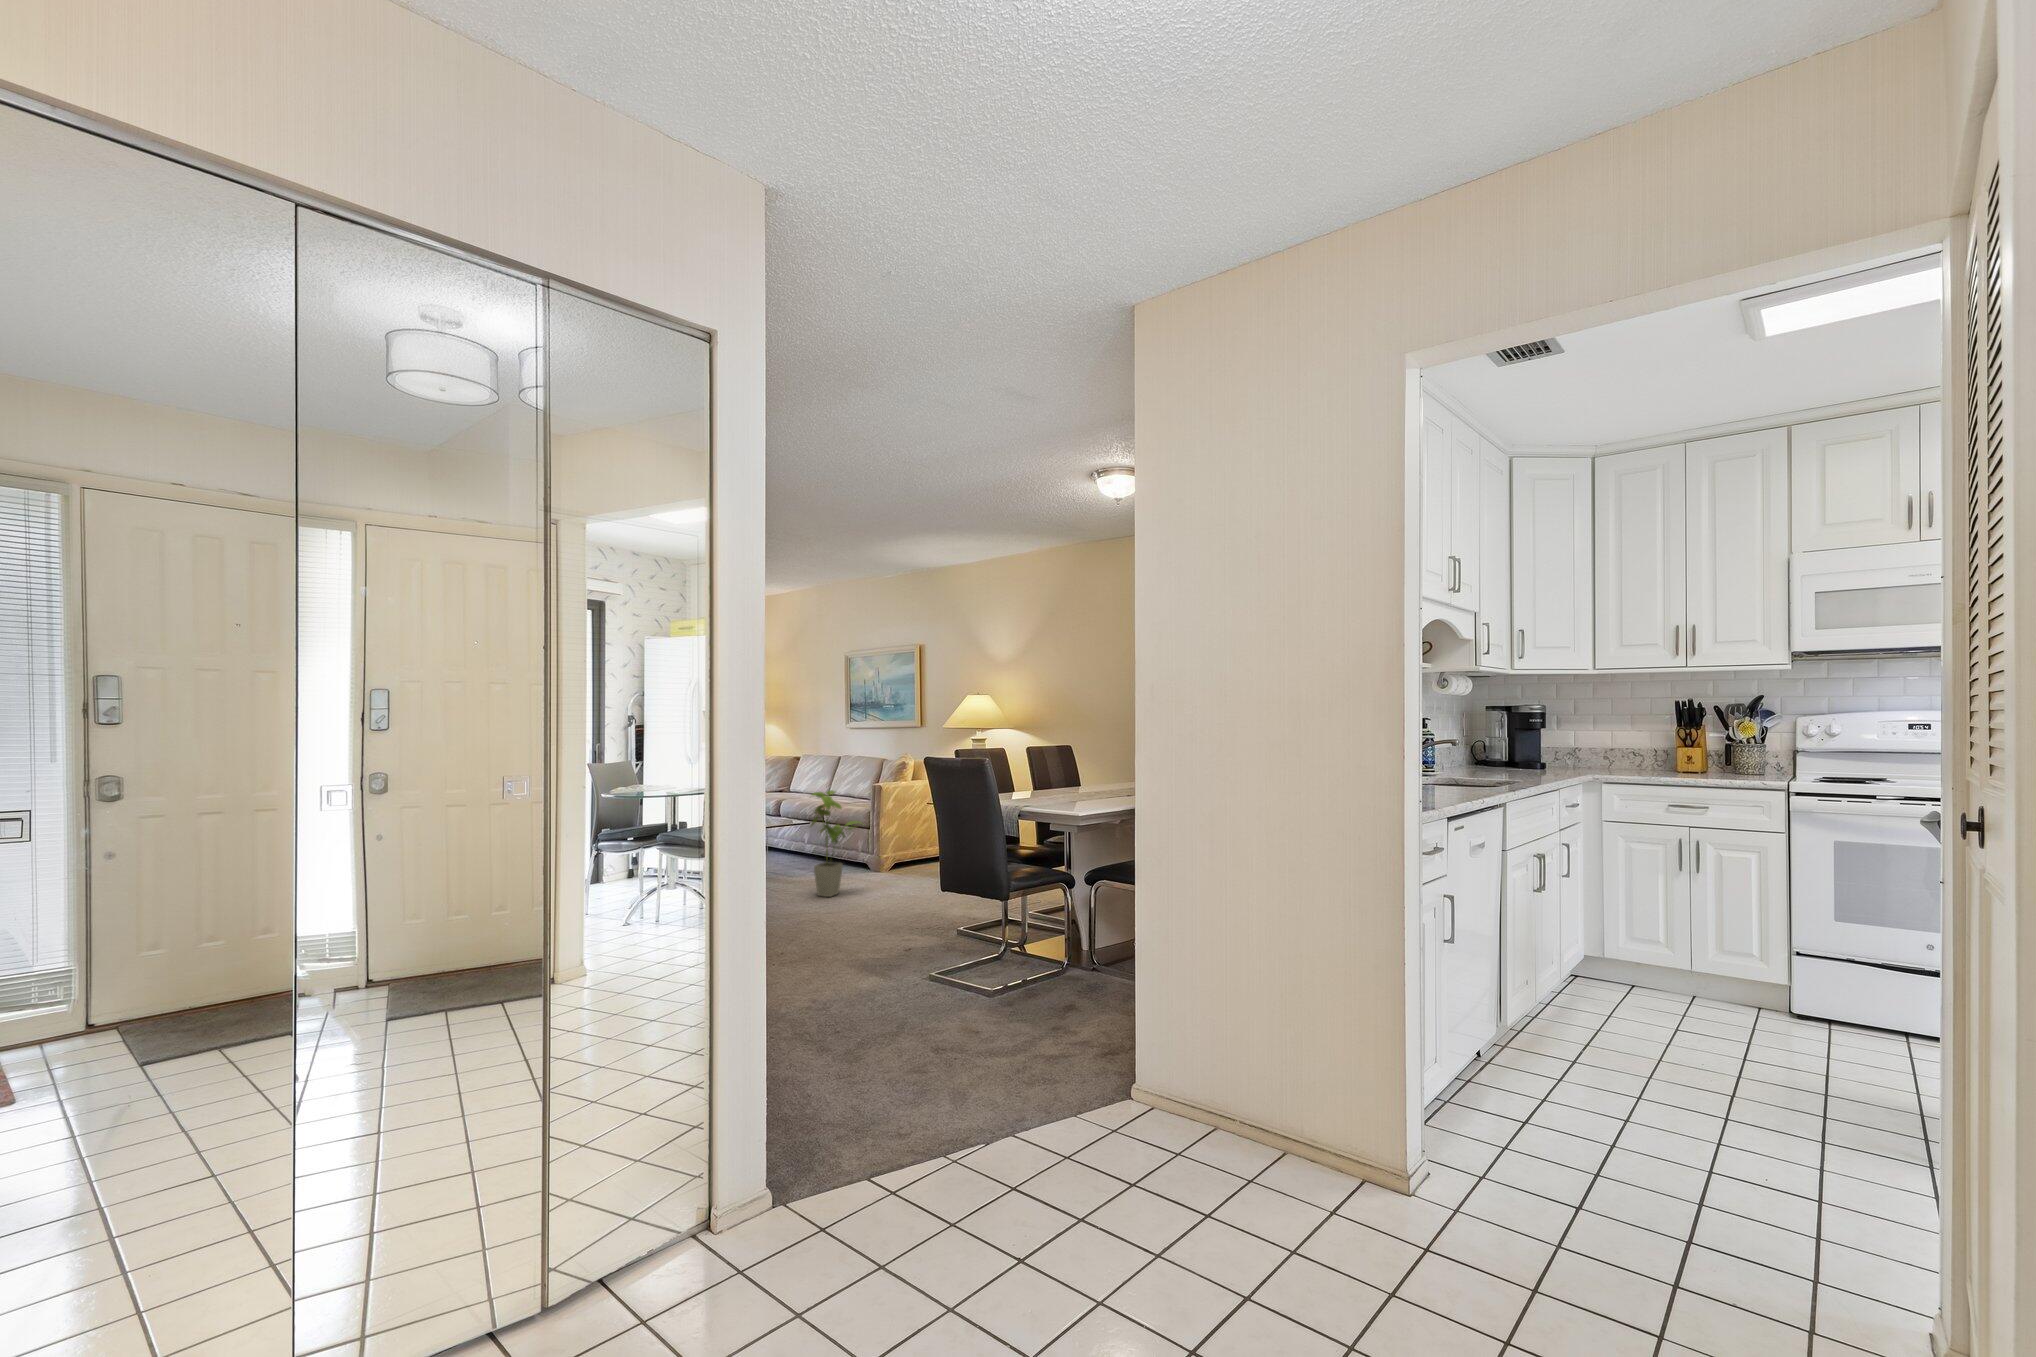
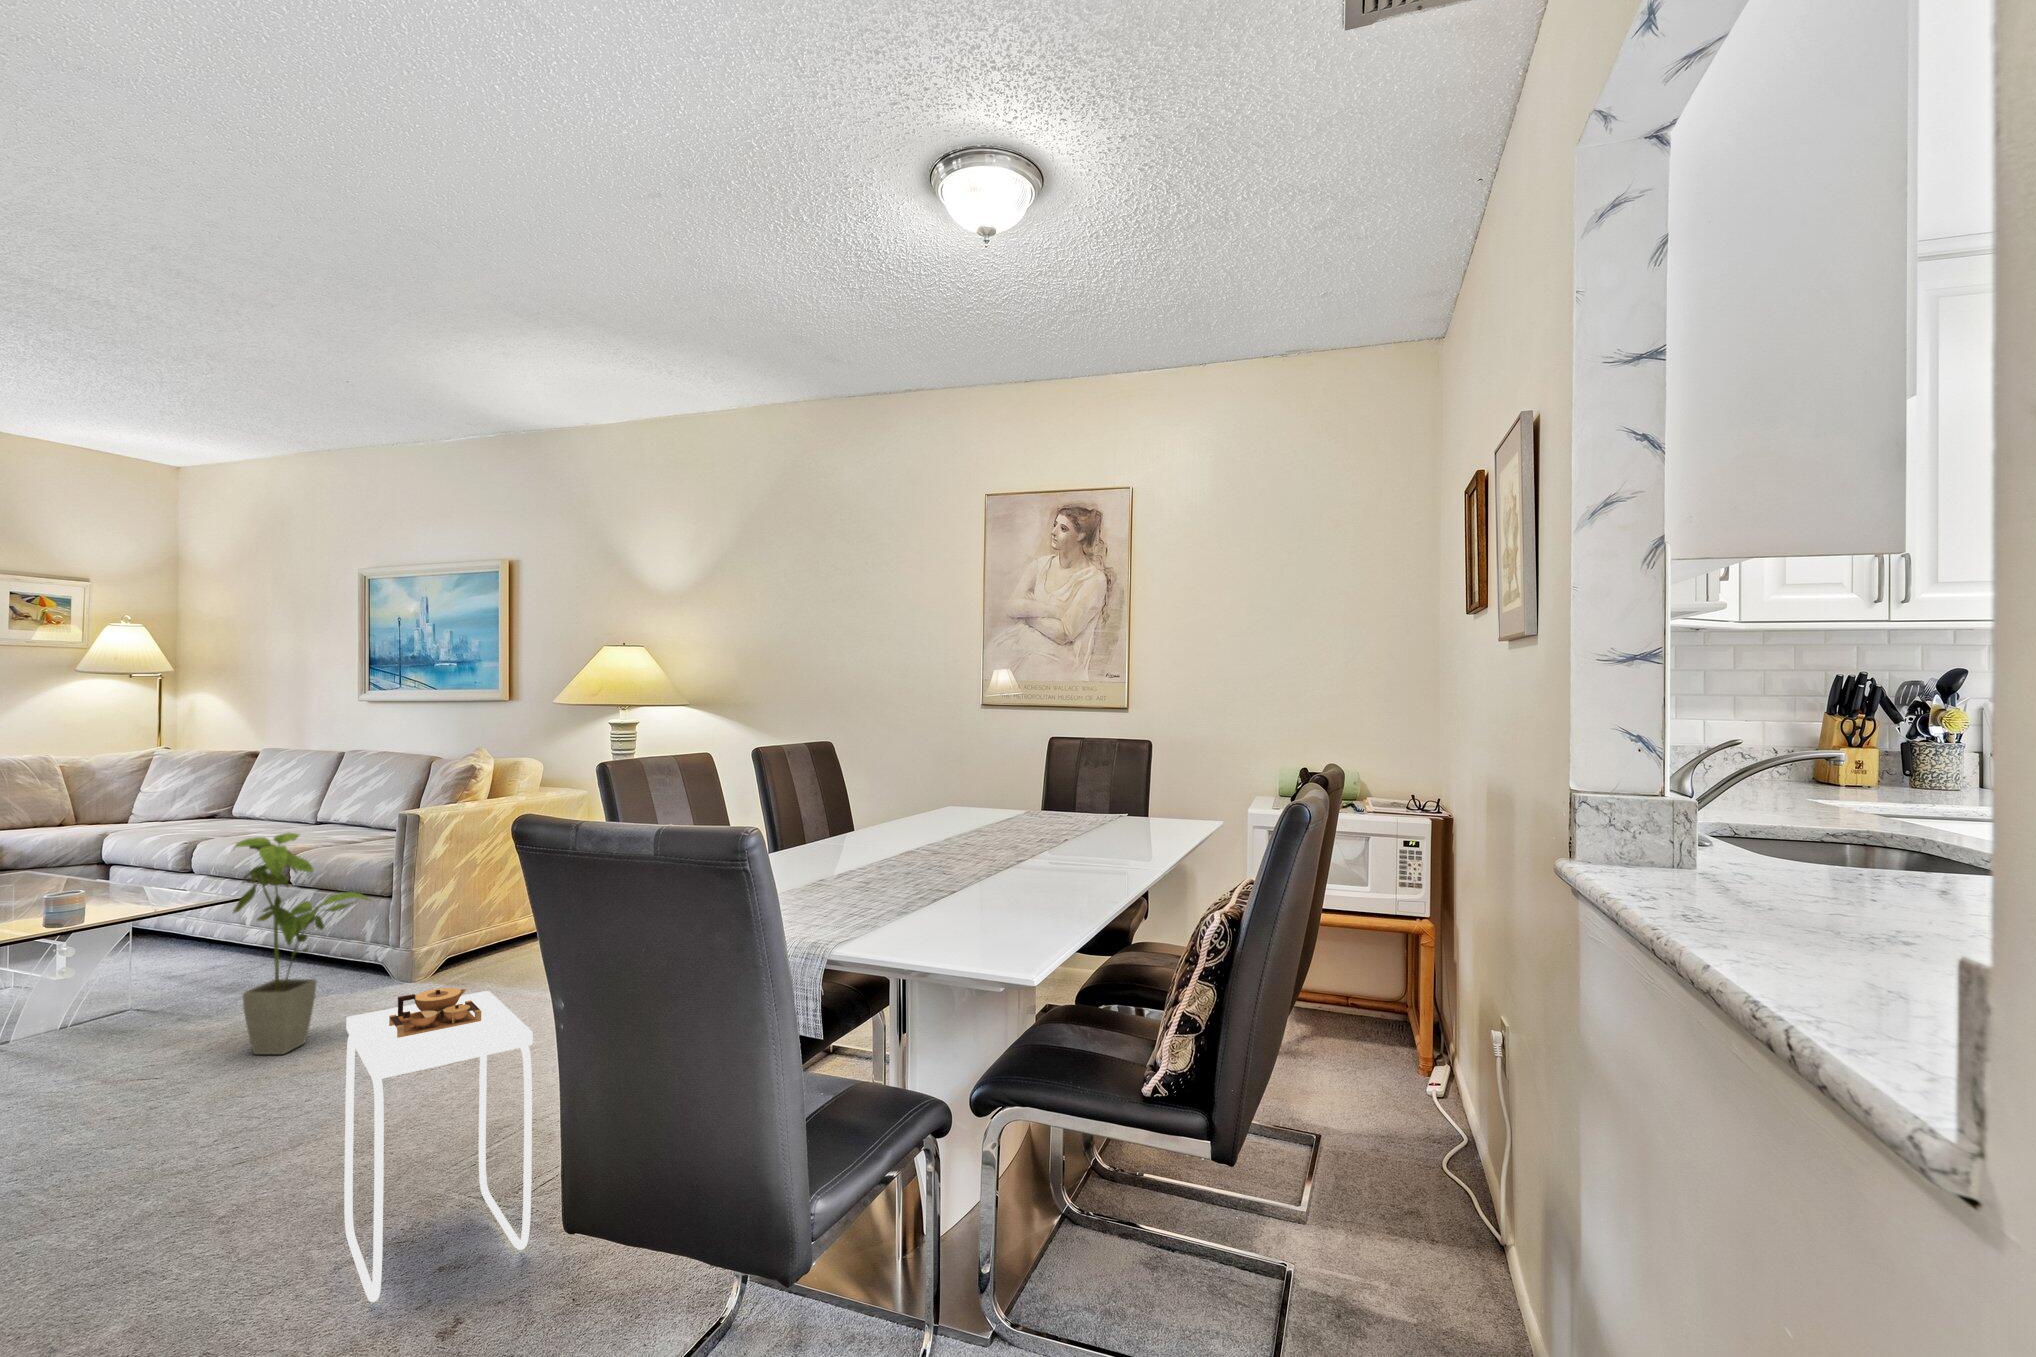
side table: none [868,851,940,972] -> present [344,988,533,1302]

